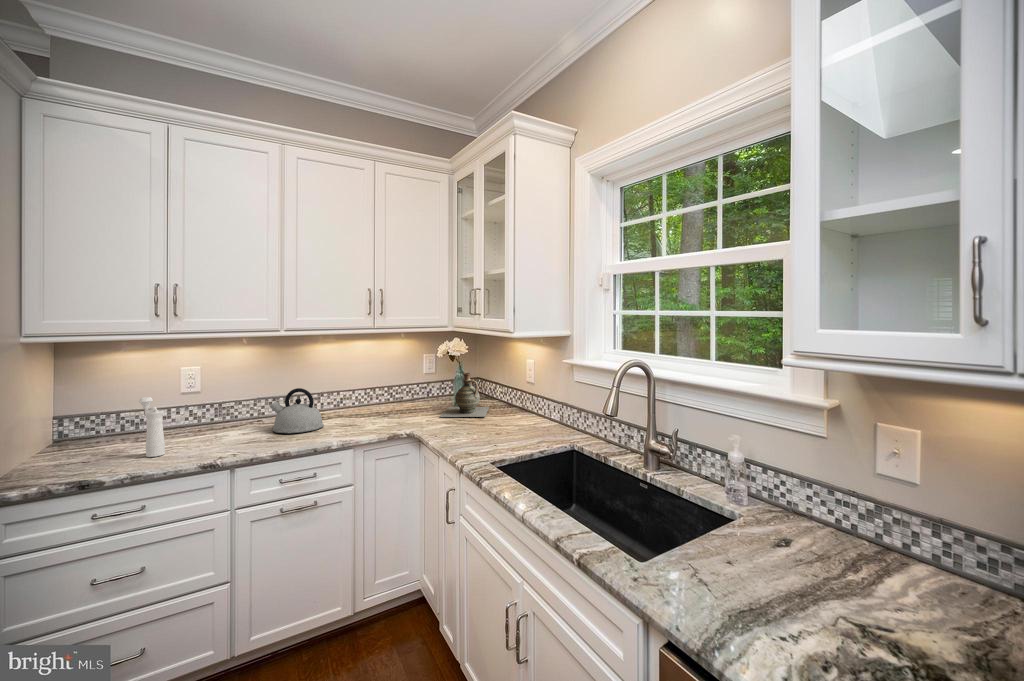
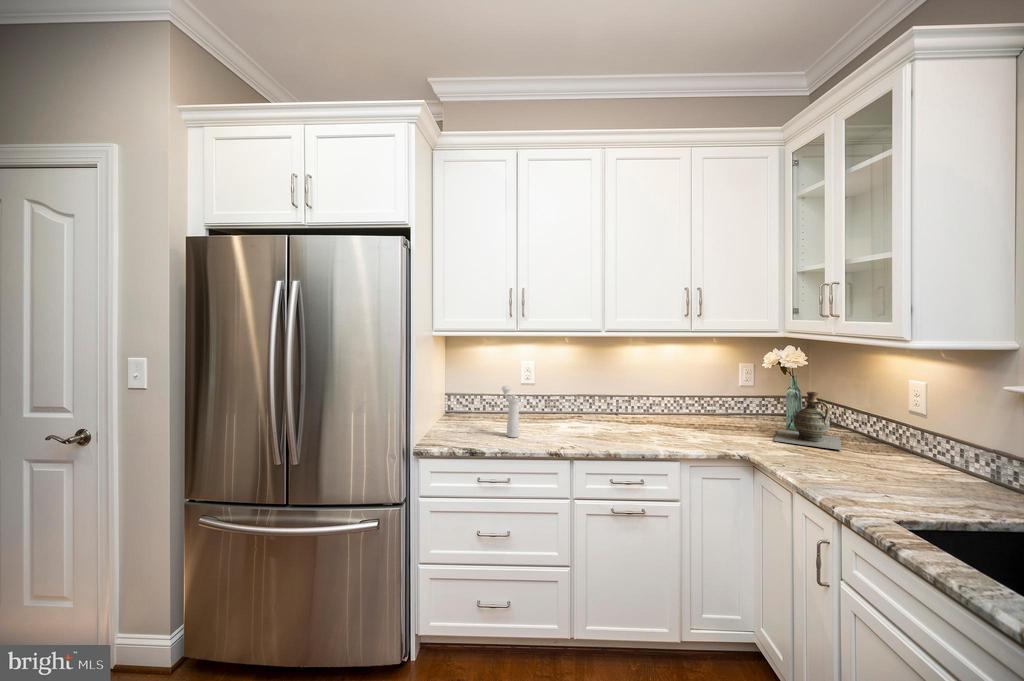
kettle: present [270,388,324,433] -> none [594,390,643,435]

